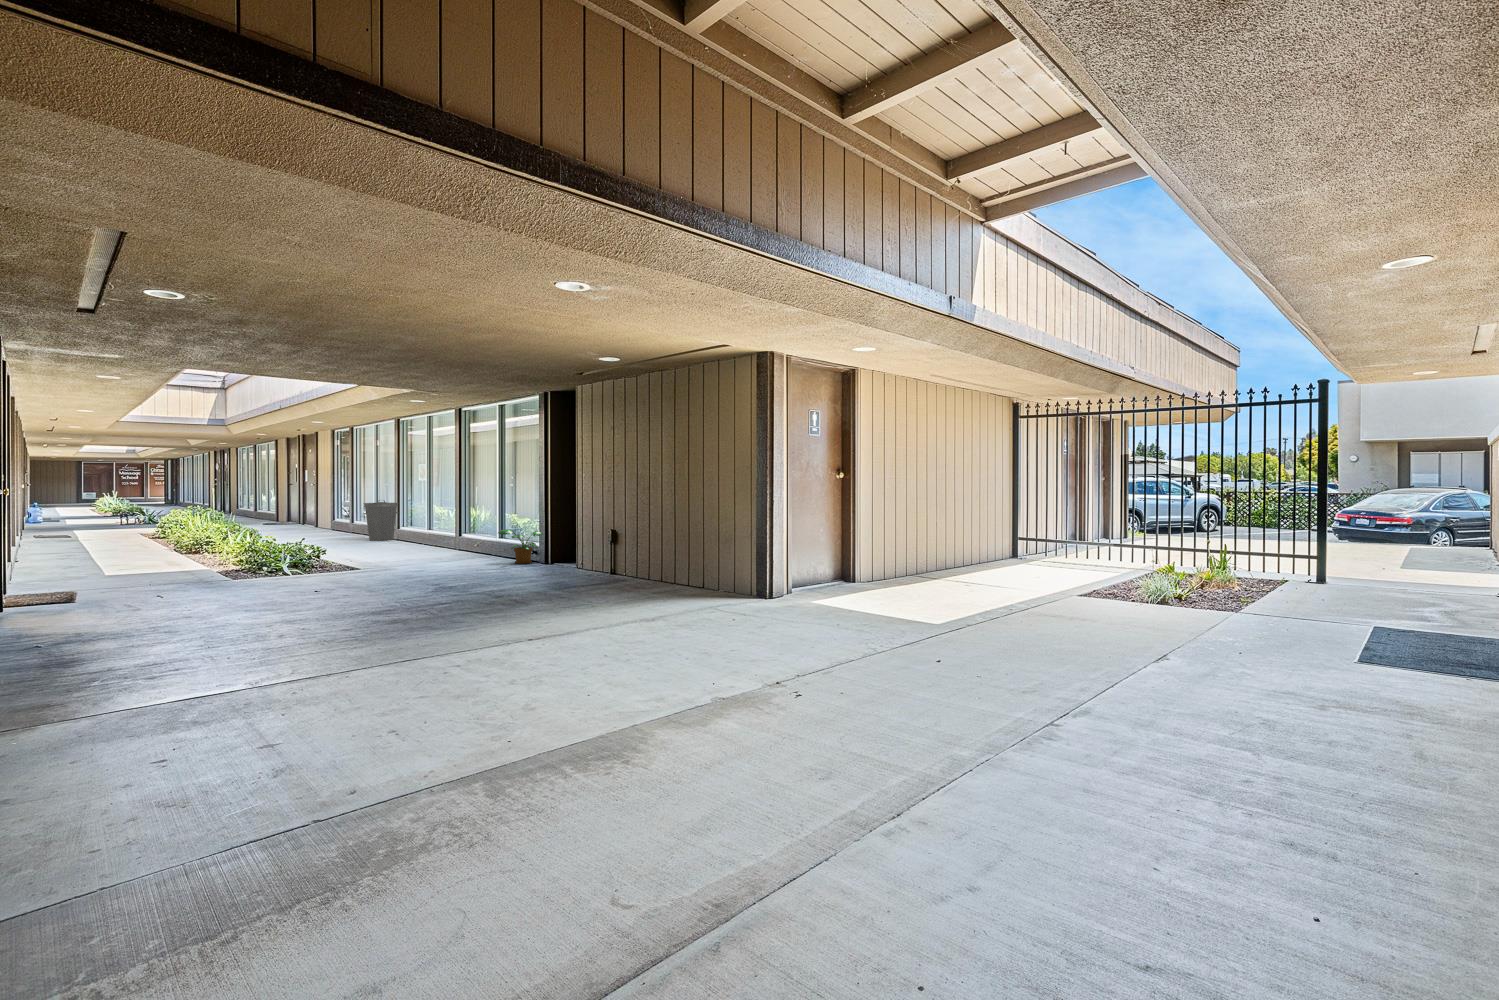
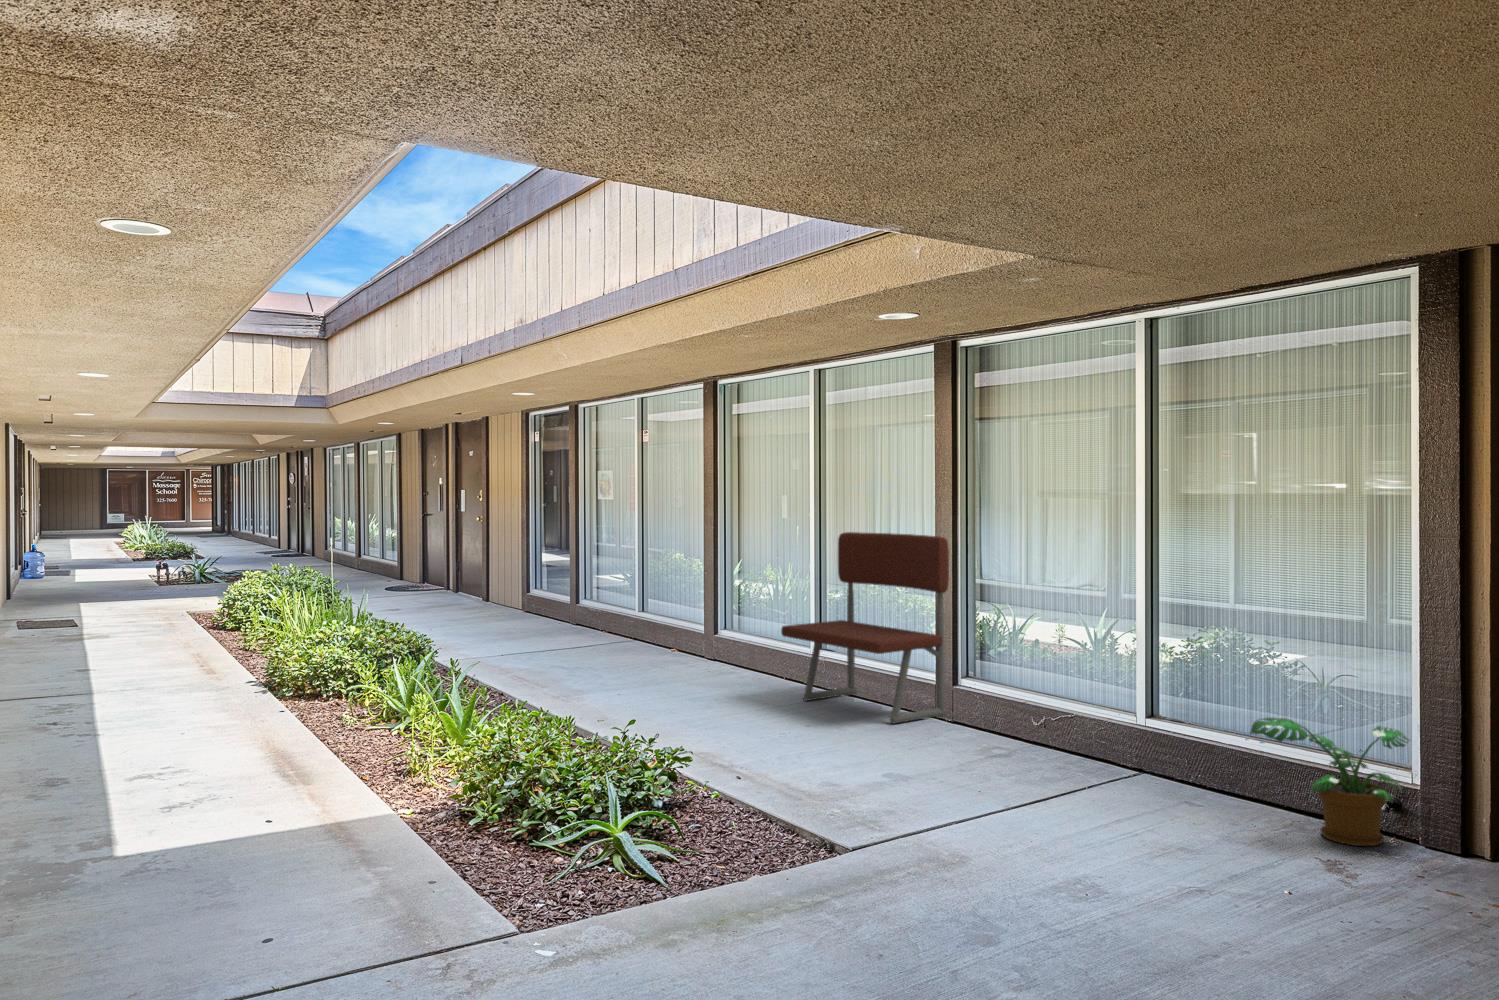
bench: none [402,482,461,550] -> present [781,532,949,723]
trash can: present [364,500,399,541] -> none [643,568,718,664]

